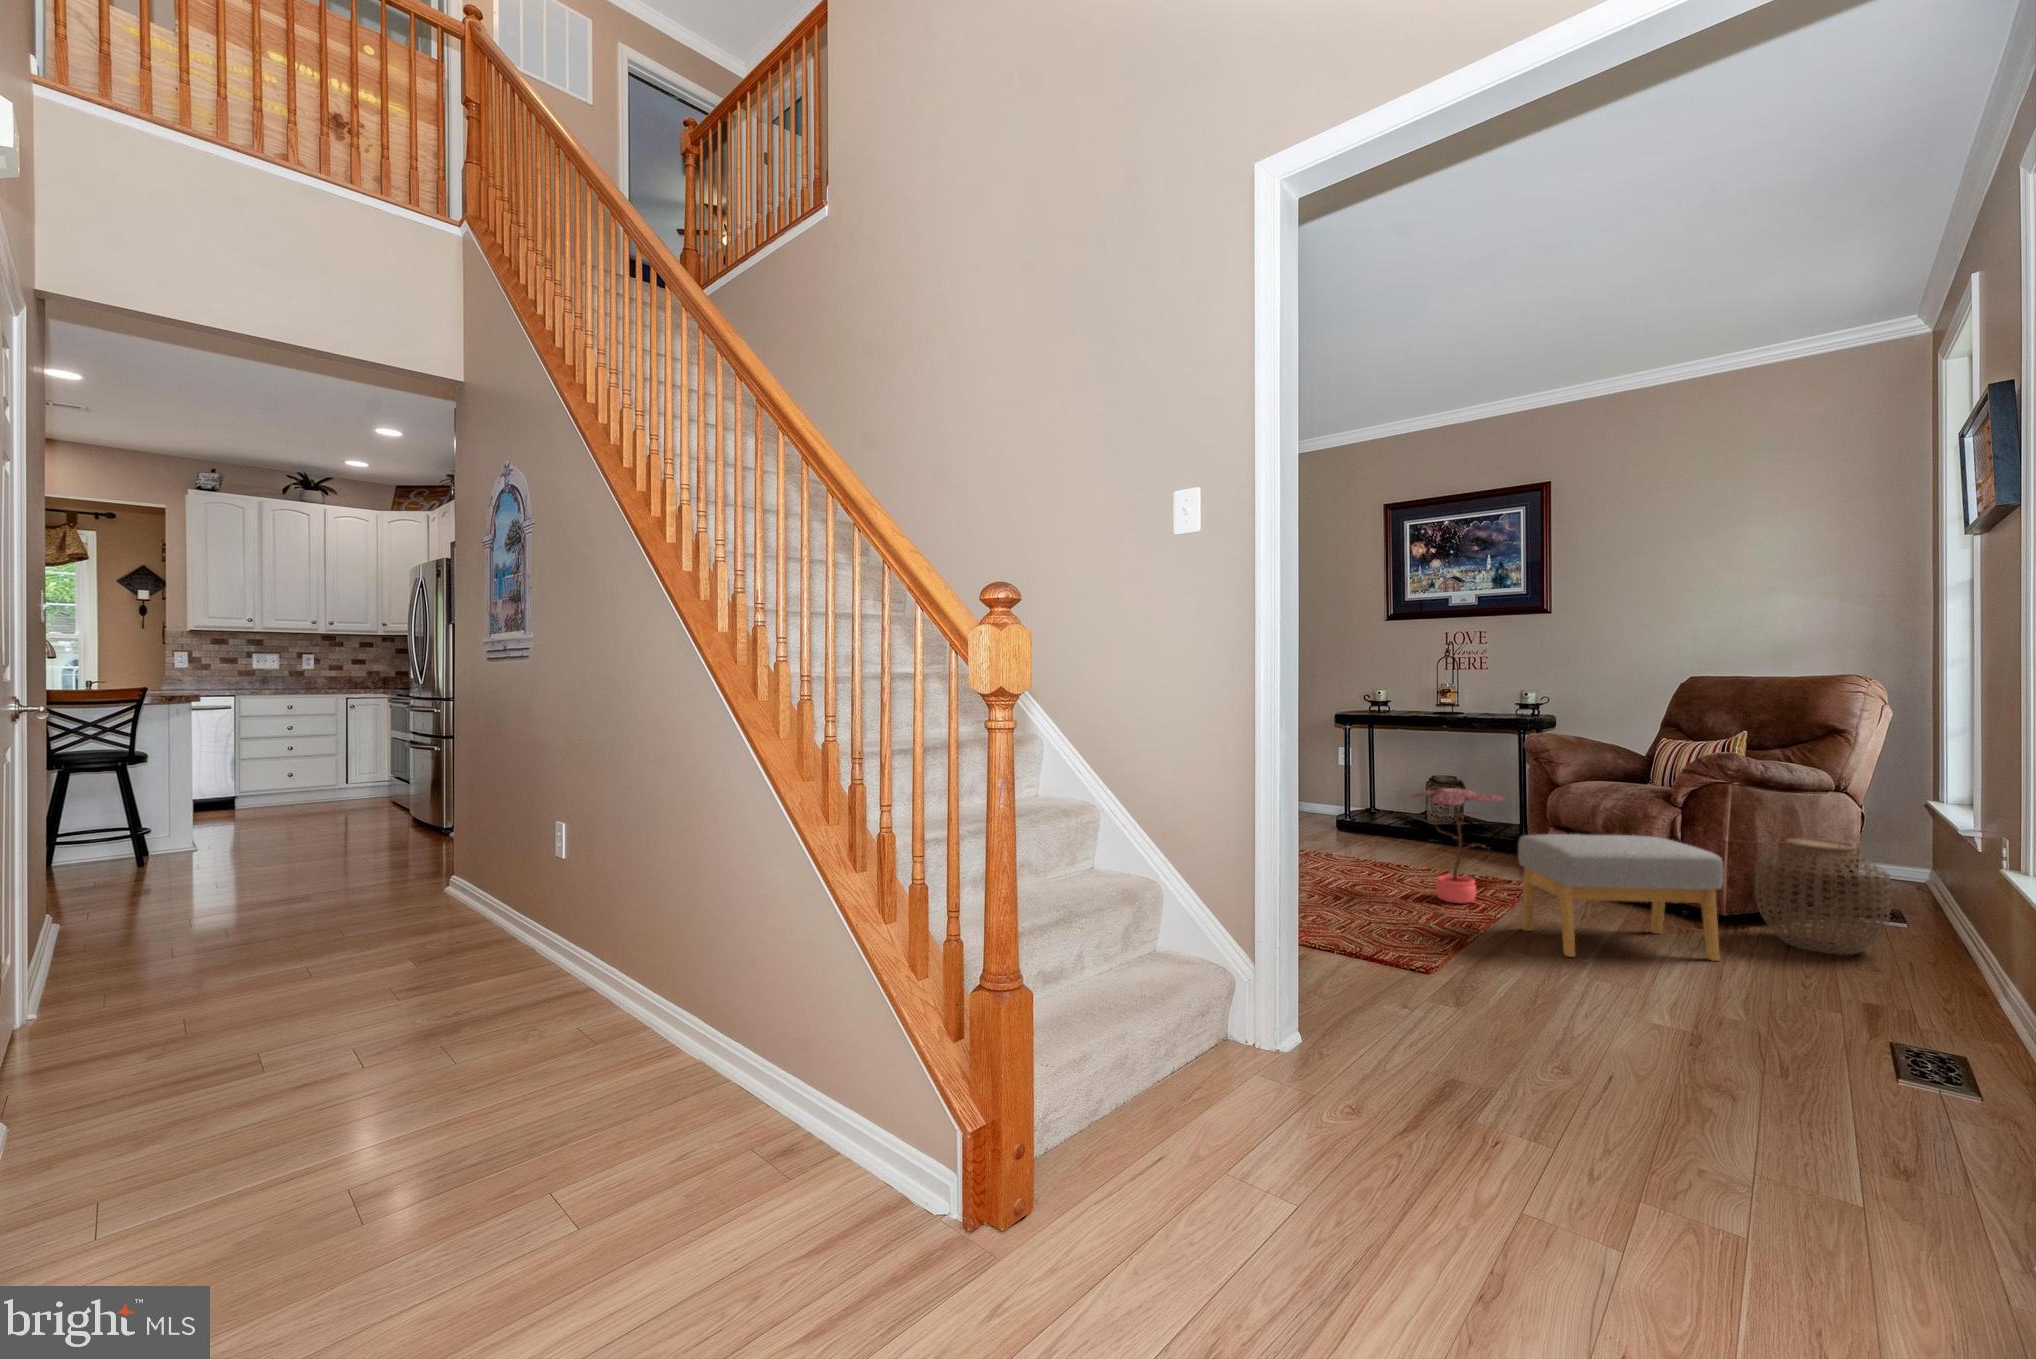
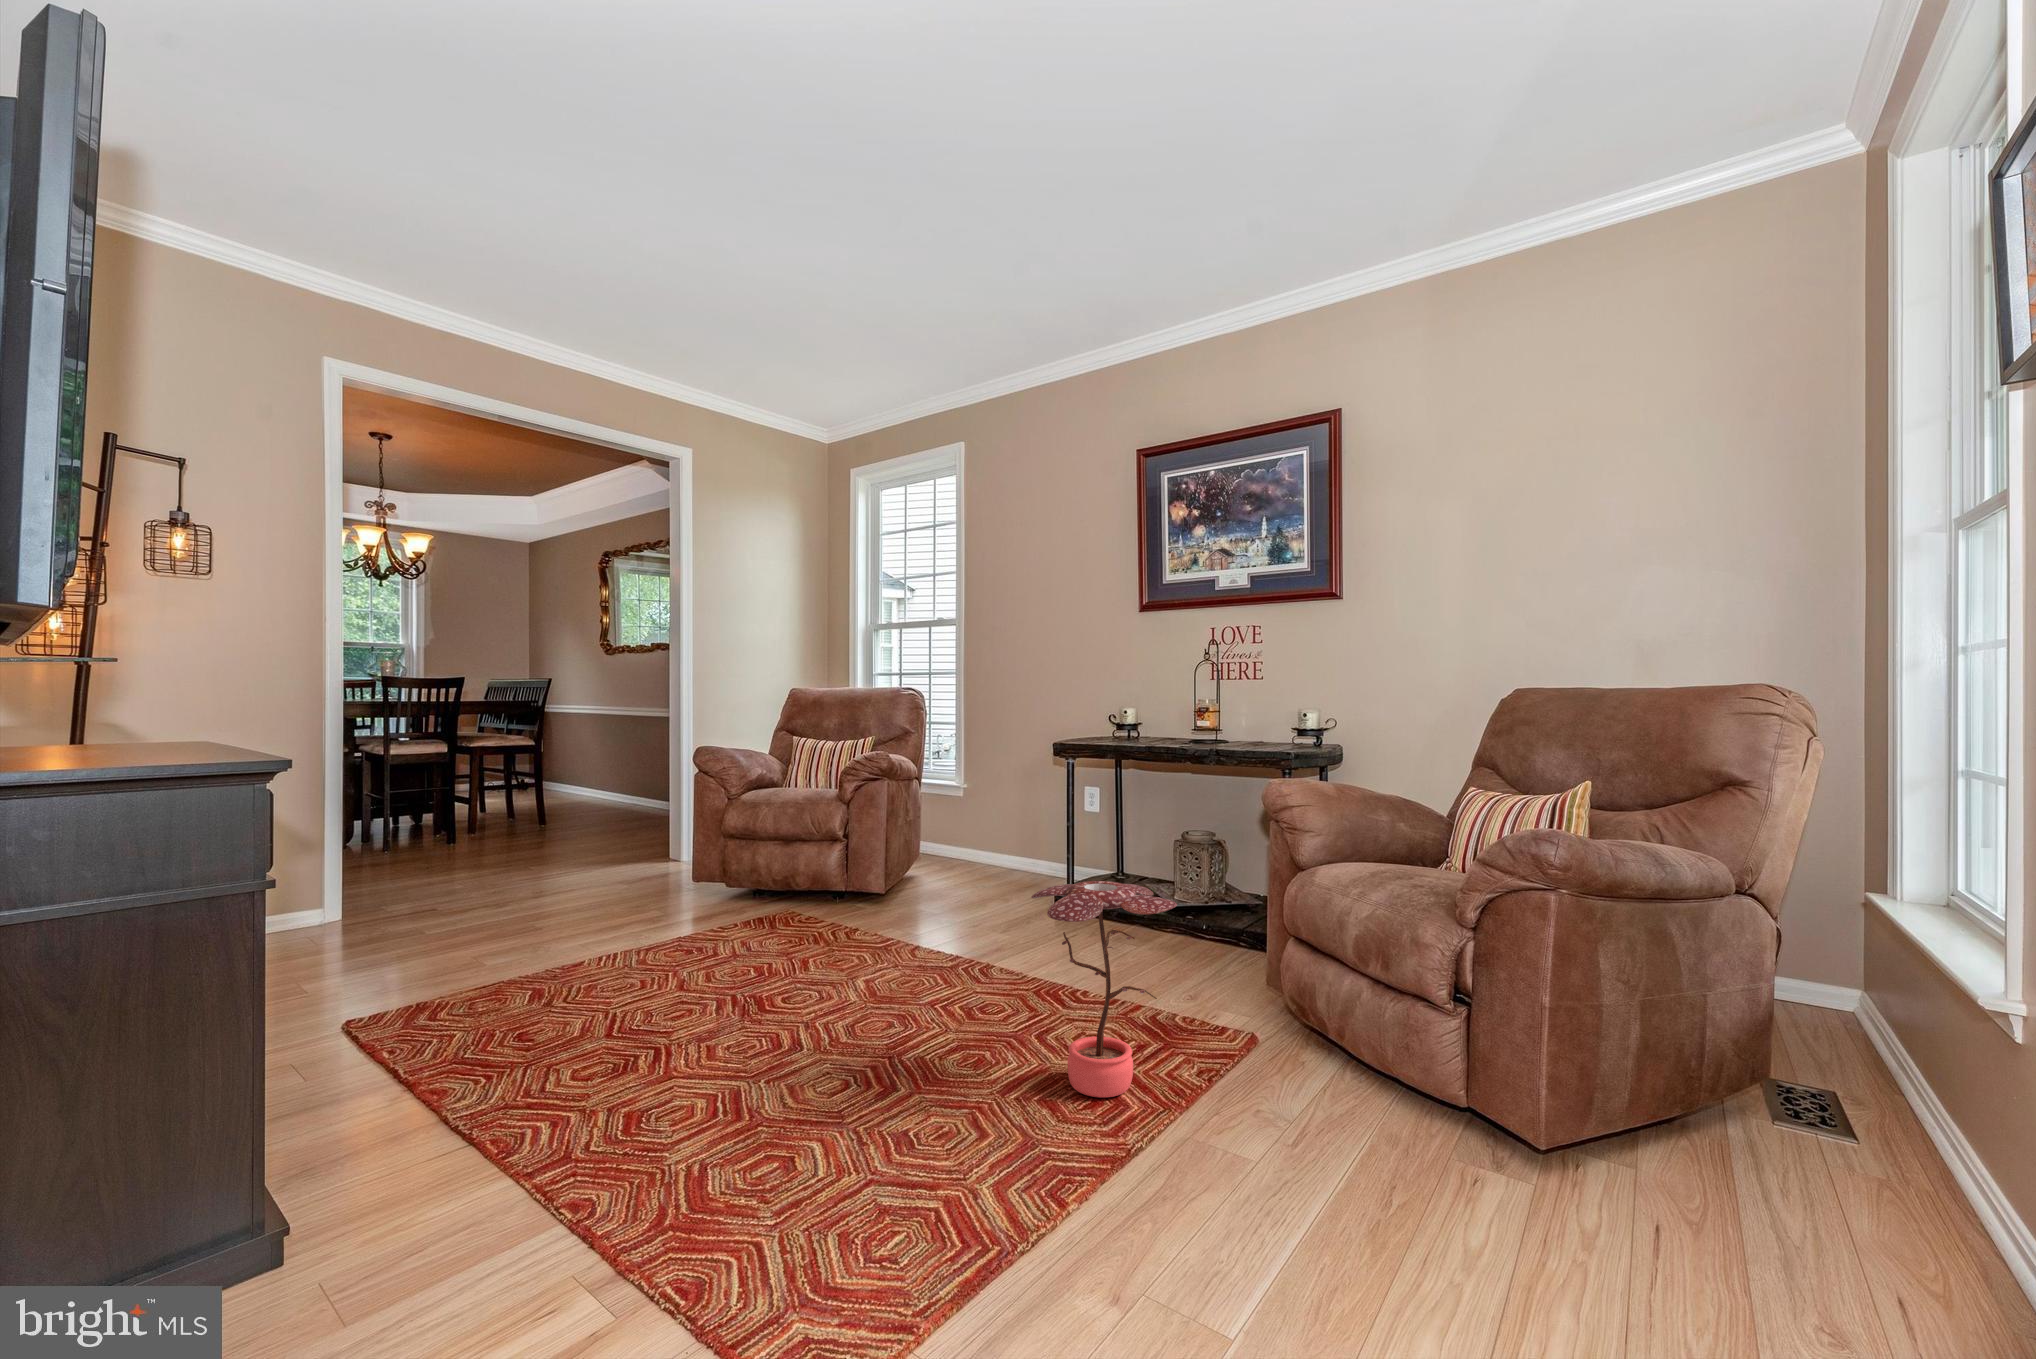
footstool: present [1518,834,1723,961] -> none [1154,997,1521,1316]
woven basket: present [1755,838,1891,954] -> none [1596,1007,1859,1275]

